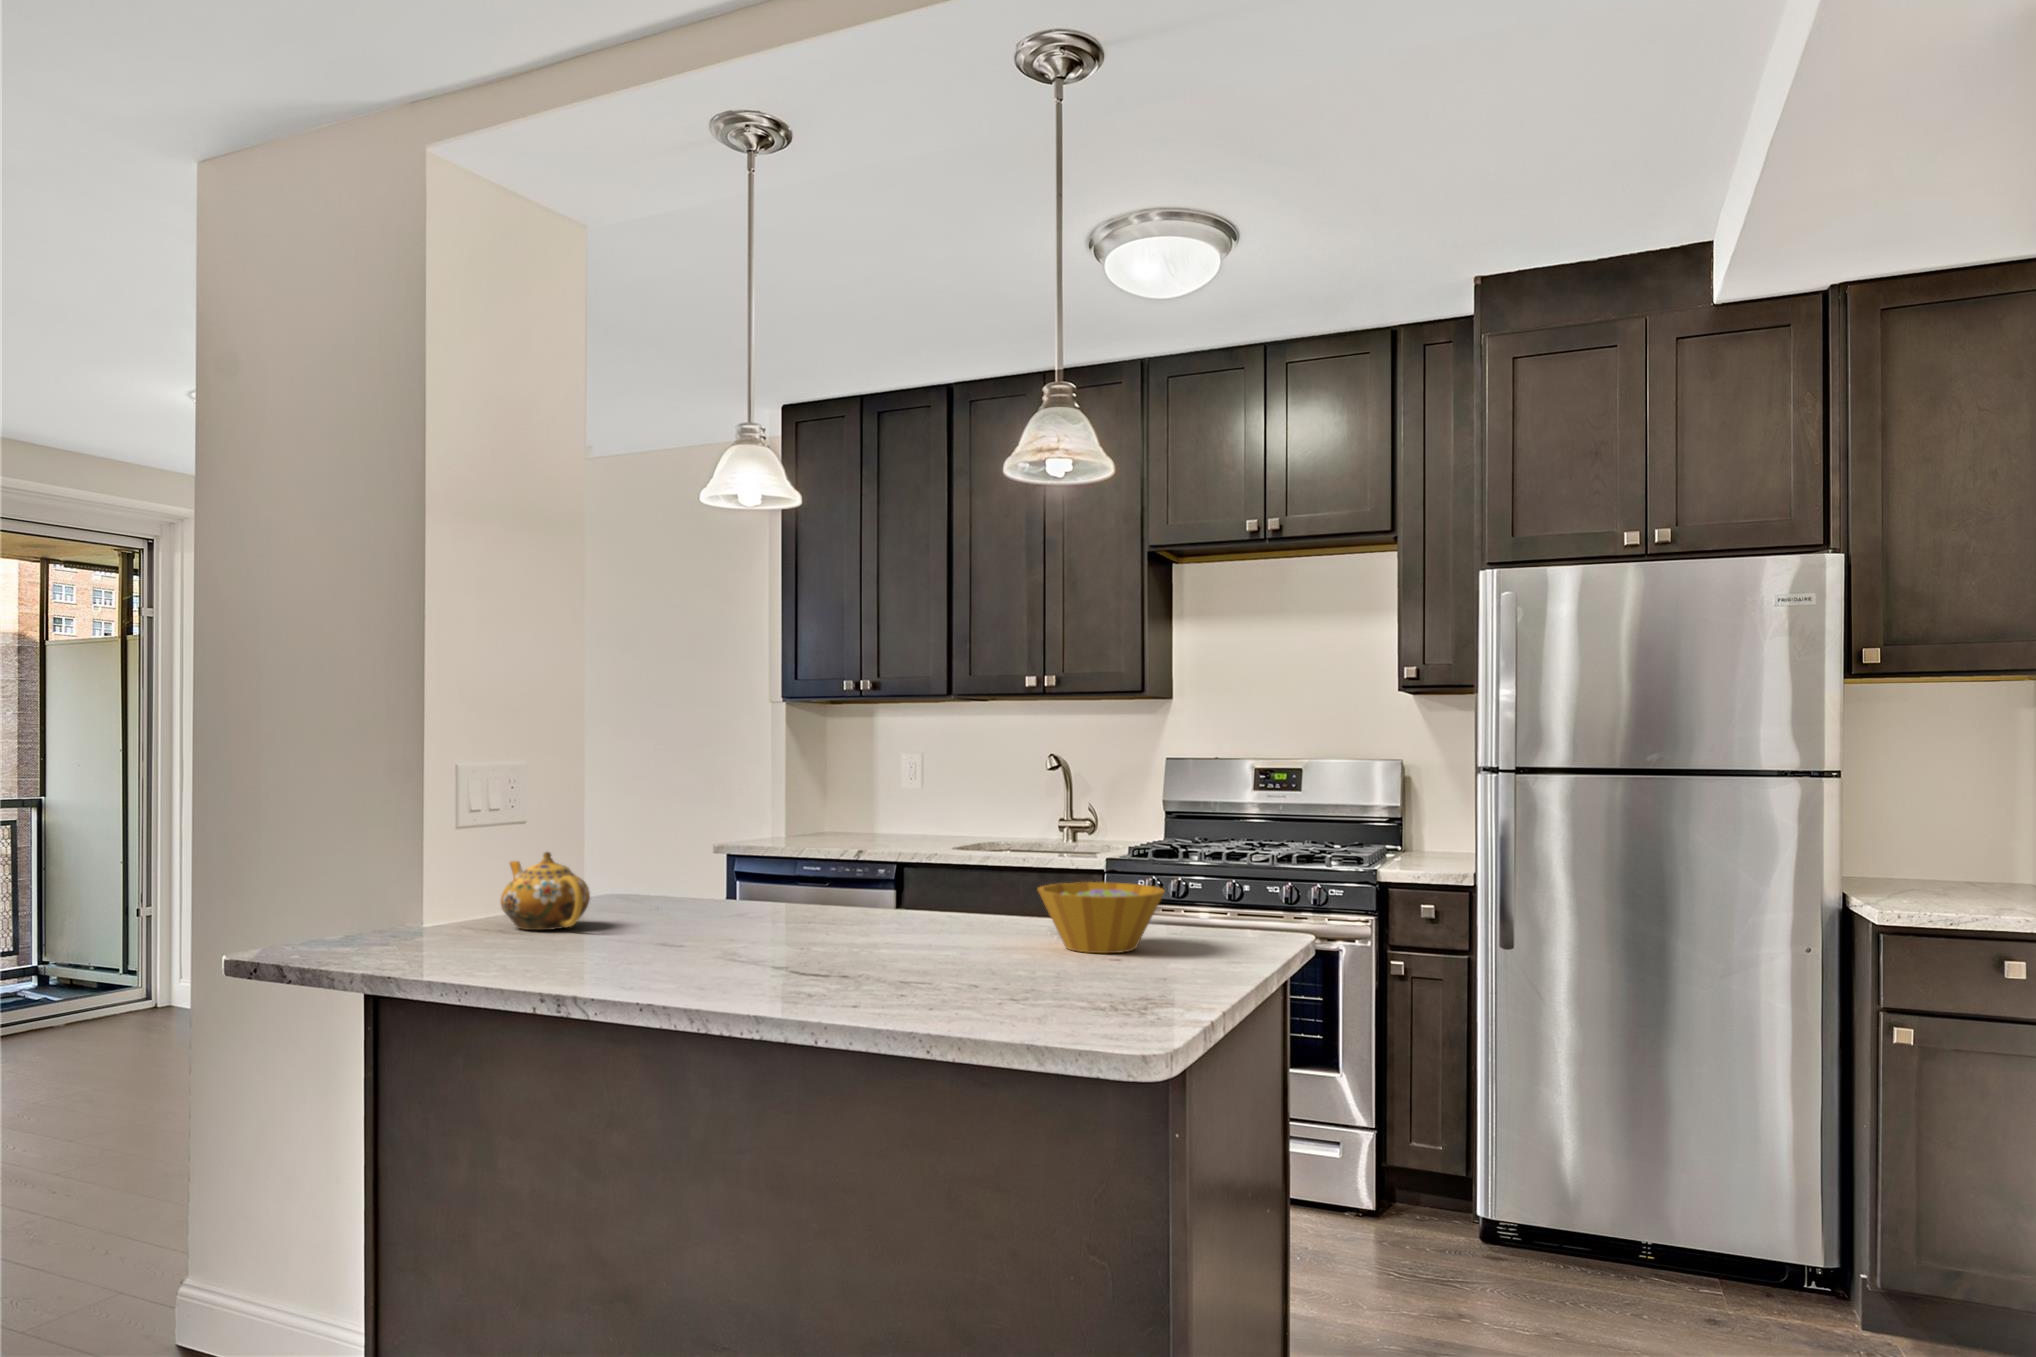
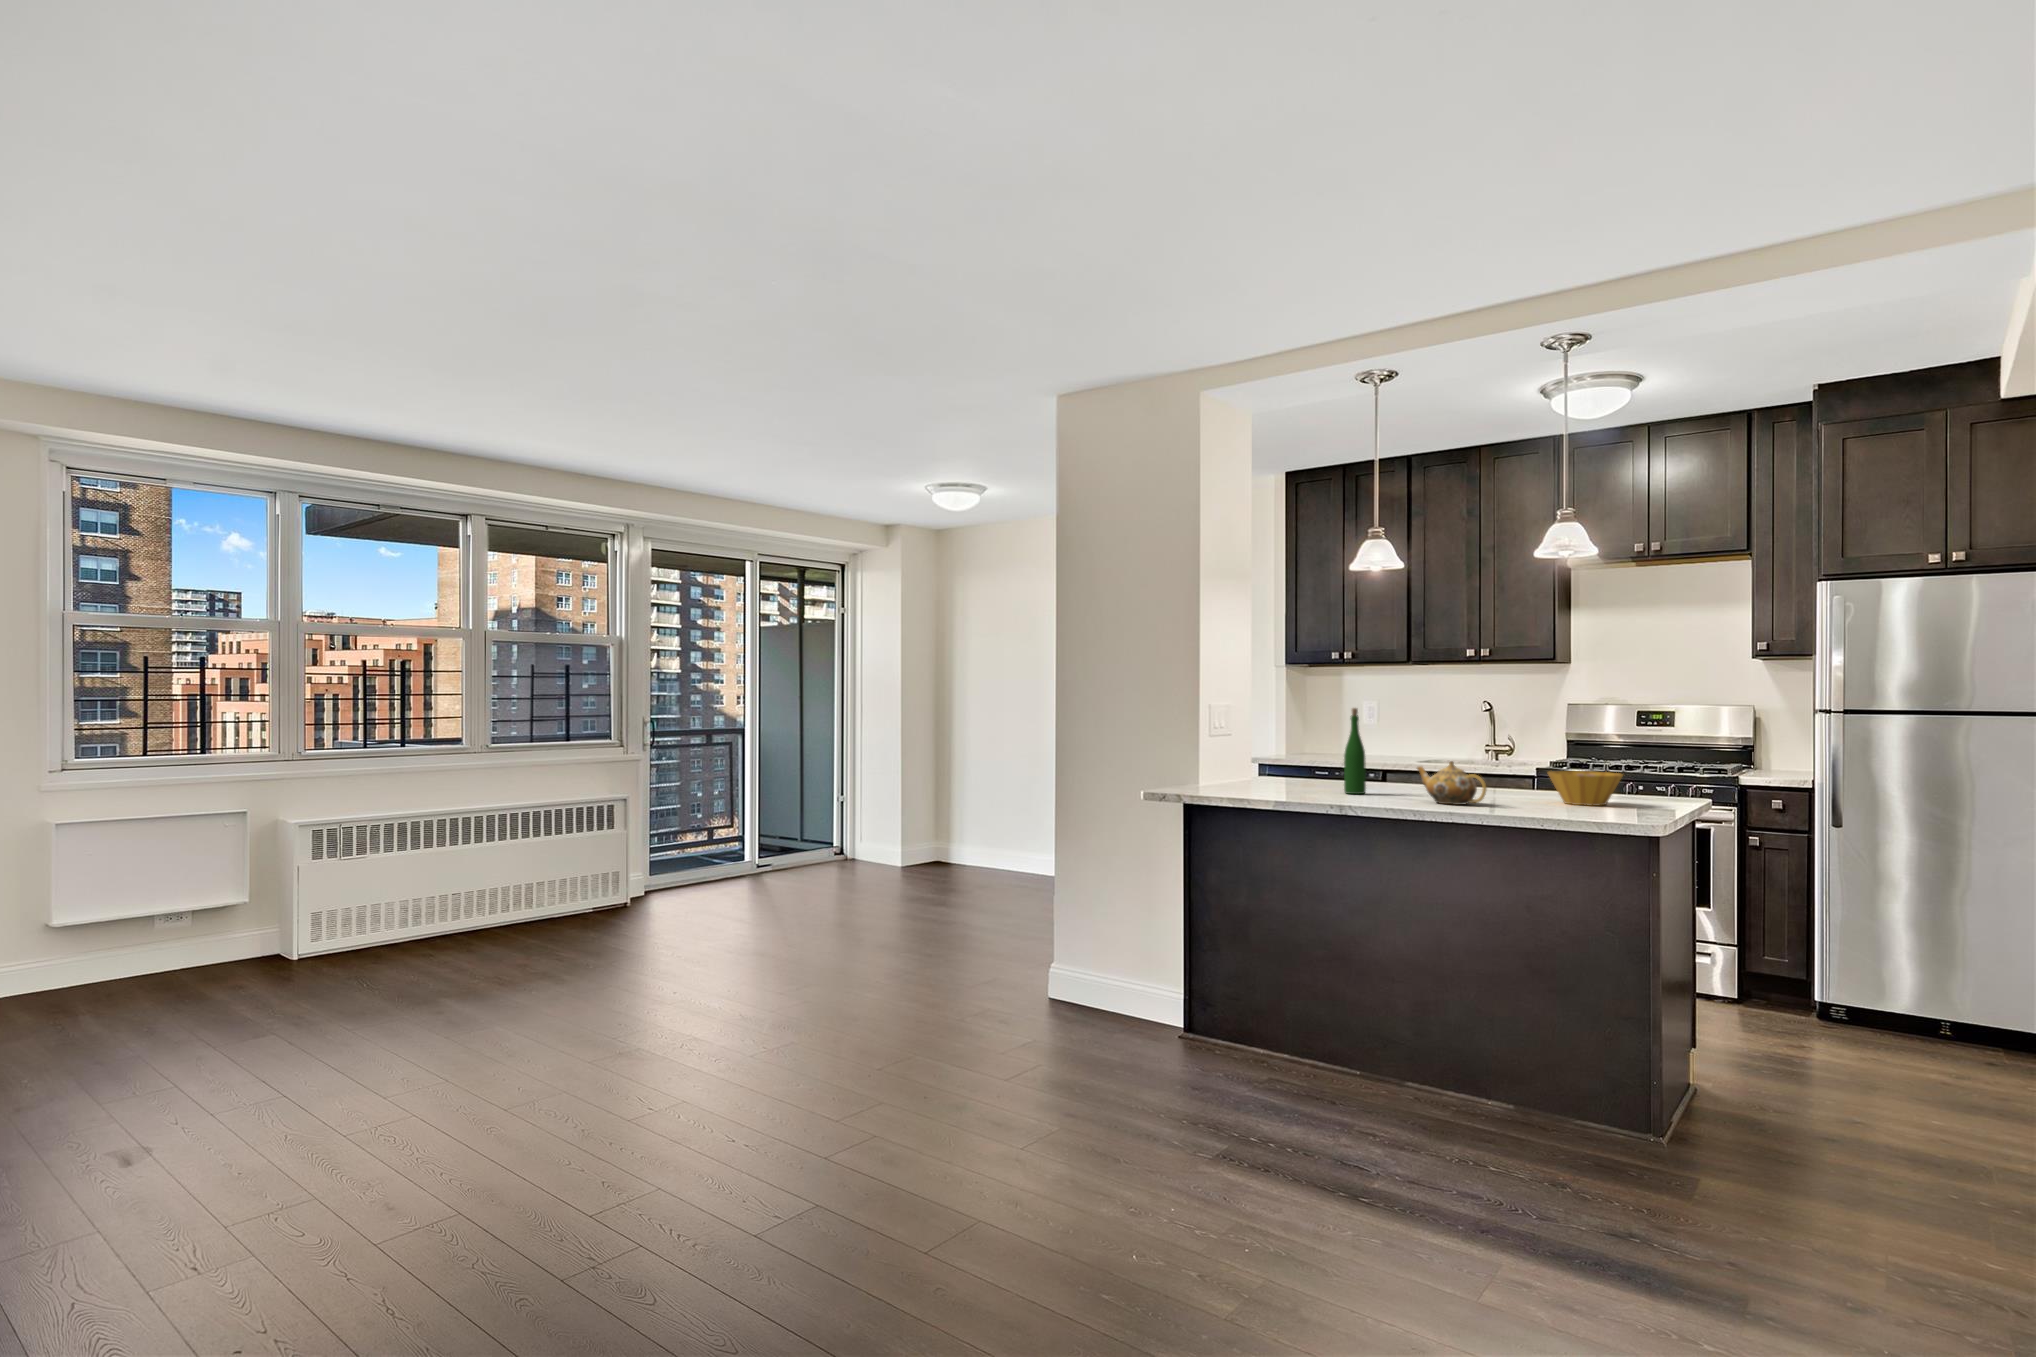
wine bottle: none [670,765,716,938] -> present [1344,708,1366,794]
teapot: present [500,852,590,930] -> present [1417,761,1486,805]

